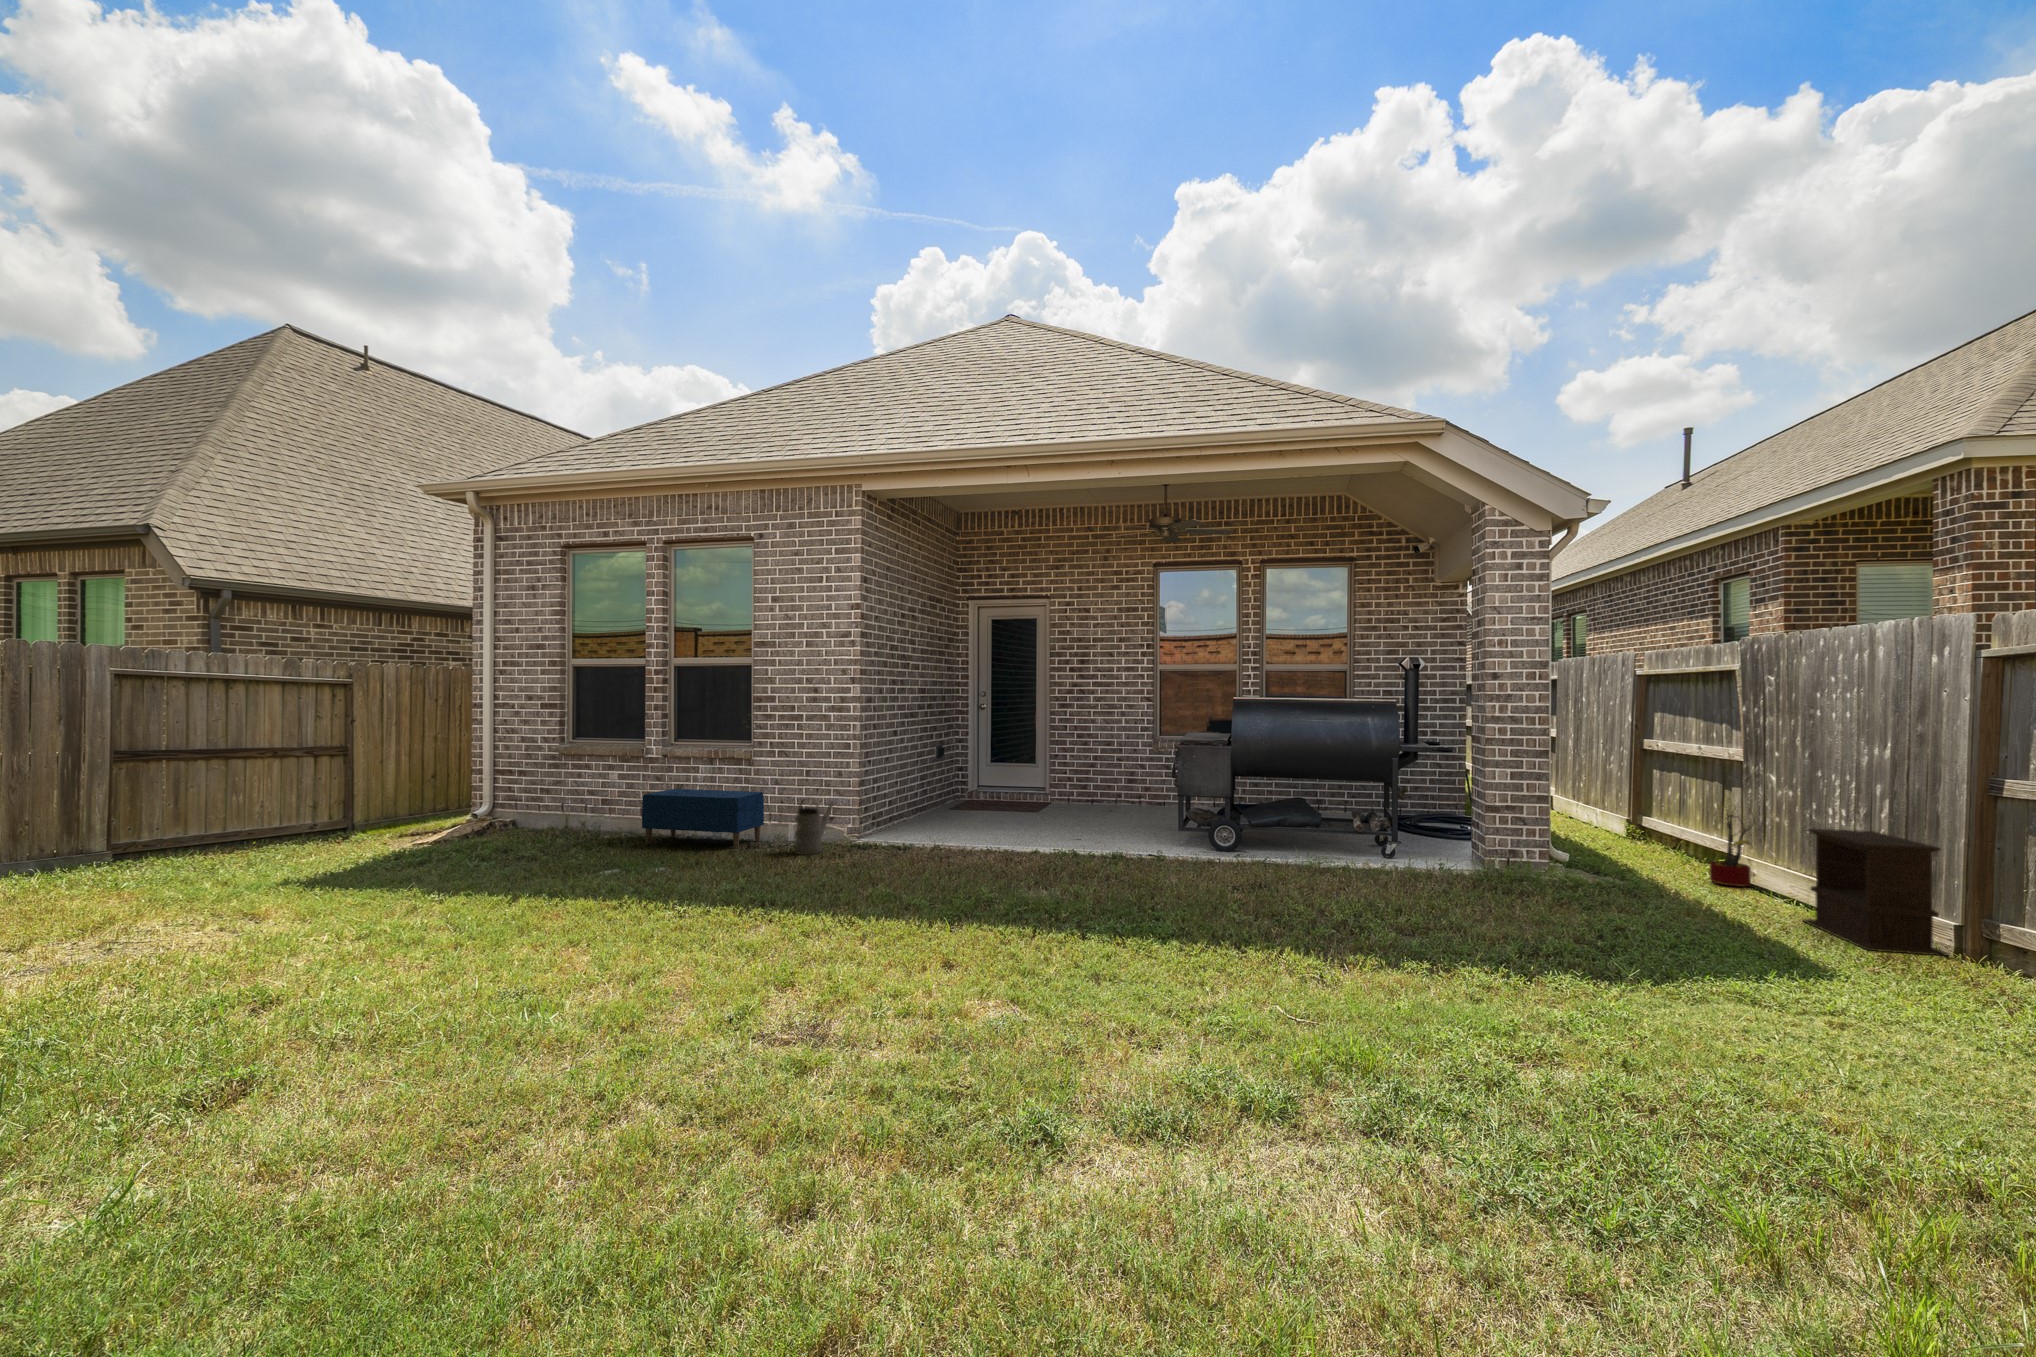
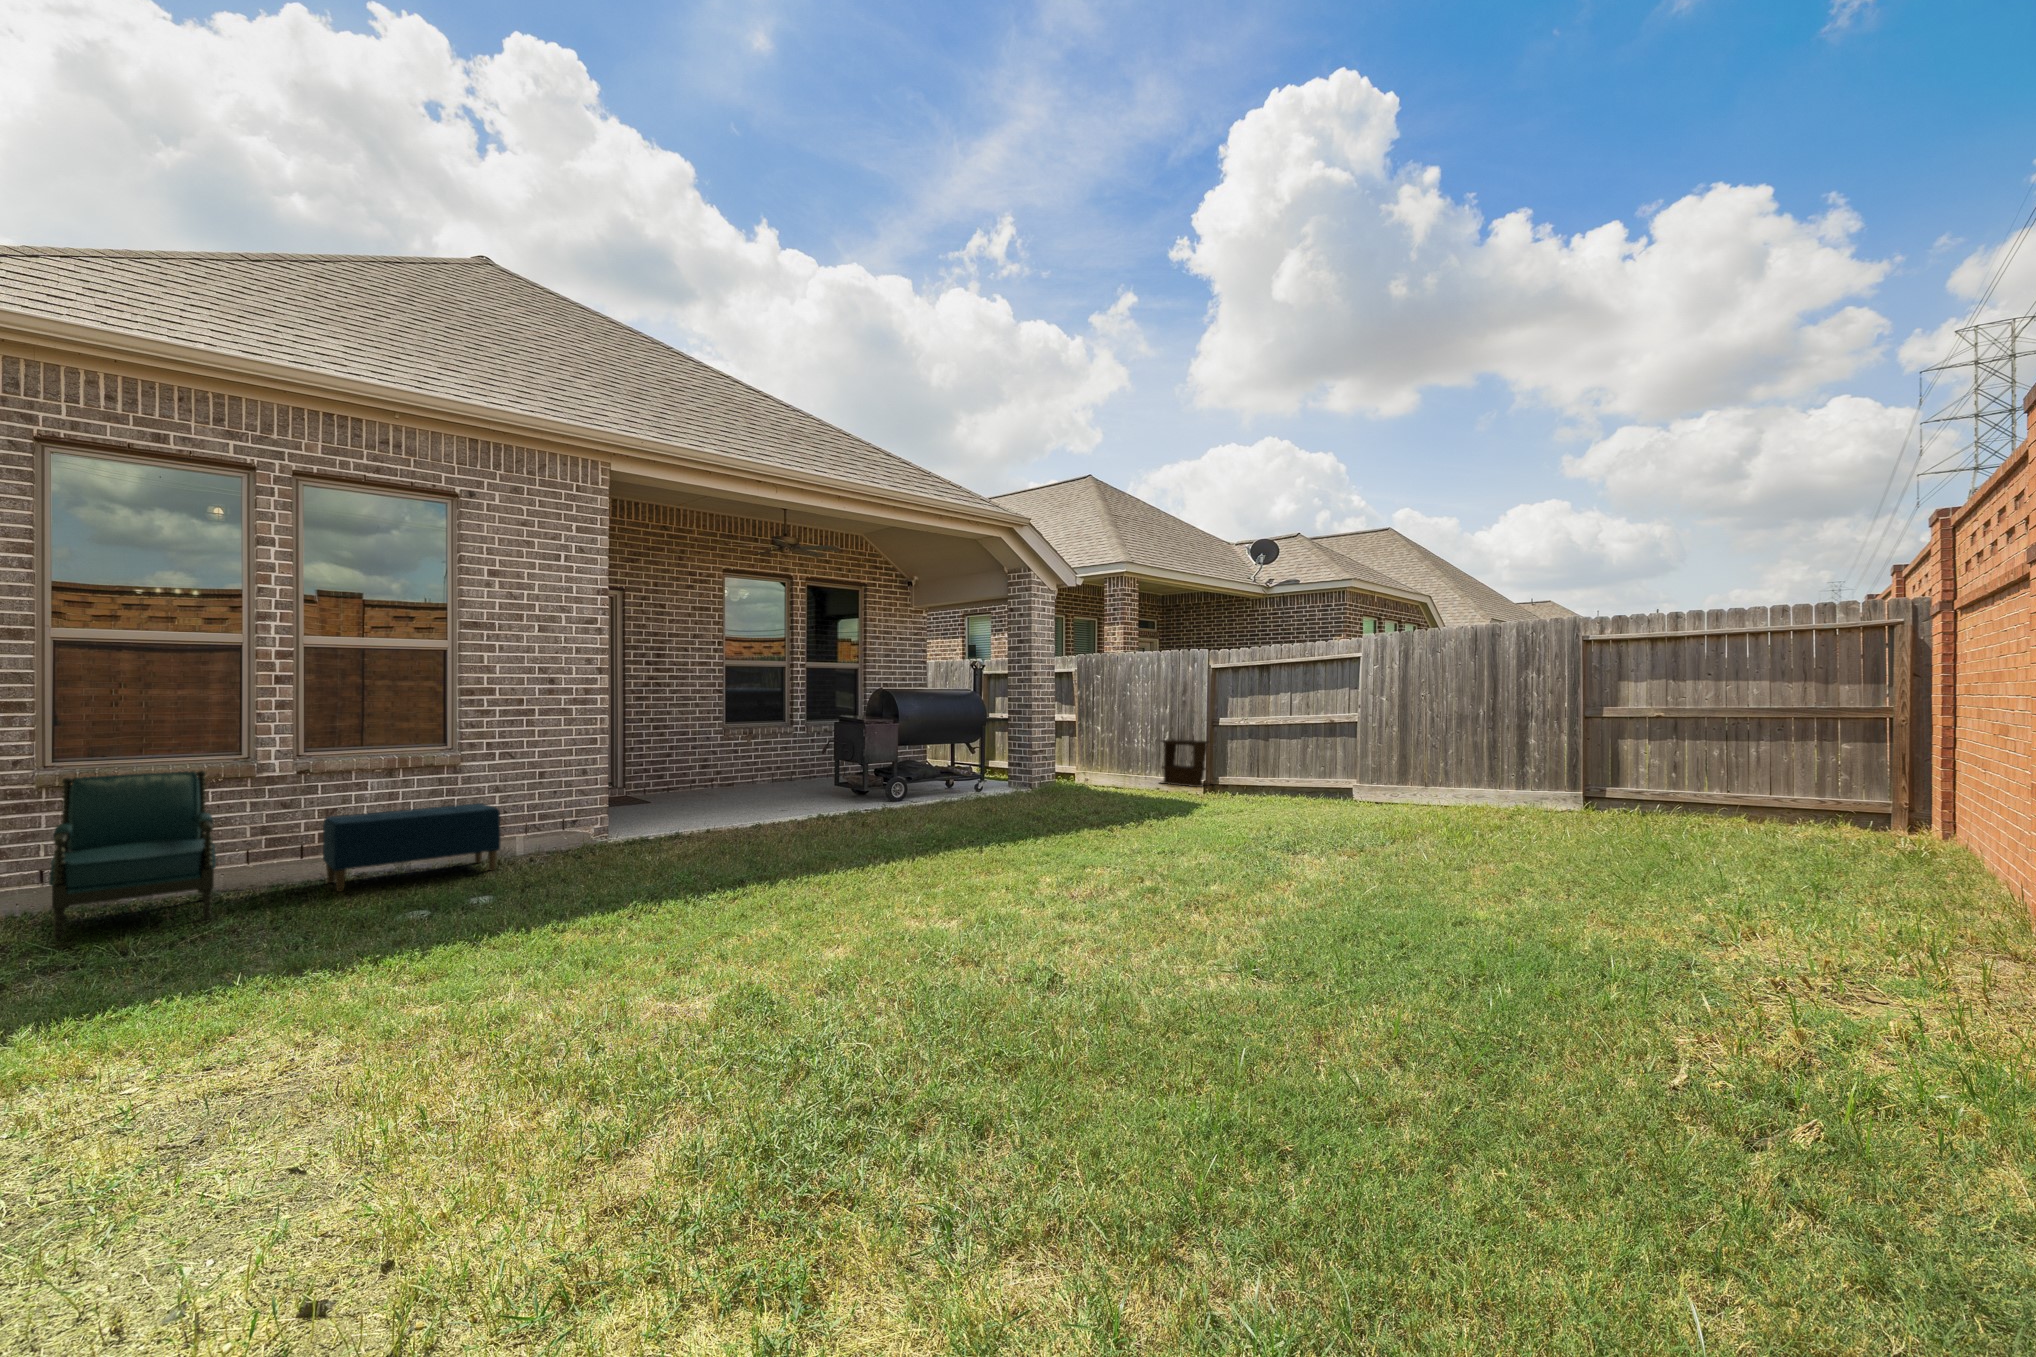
chair: none [508,747,622,846] -> present [49,771,216,941]
watering can: present [795,799,834,855] -> none [577,796,611,859]
decorative plant: present [1710,806,1751,886] -> none [1093,737,1118,777]

